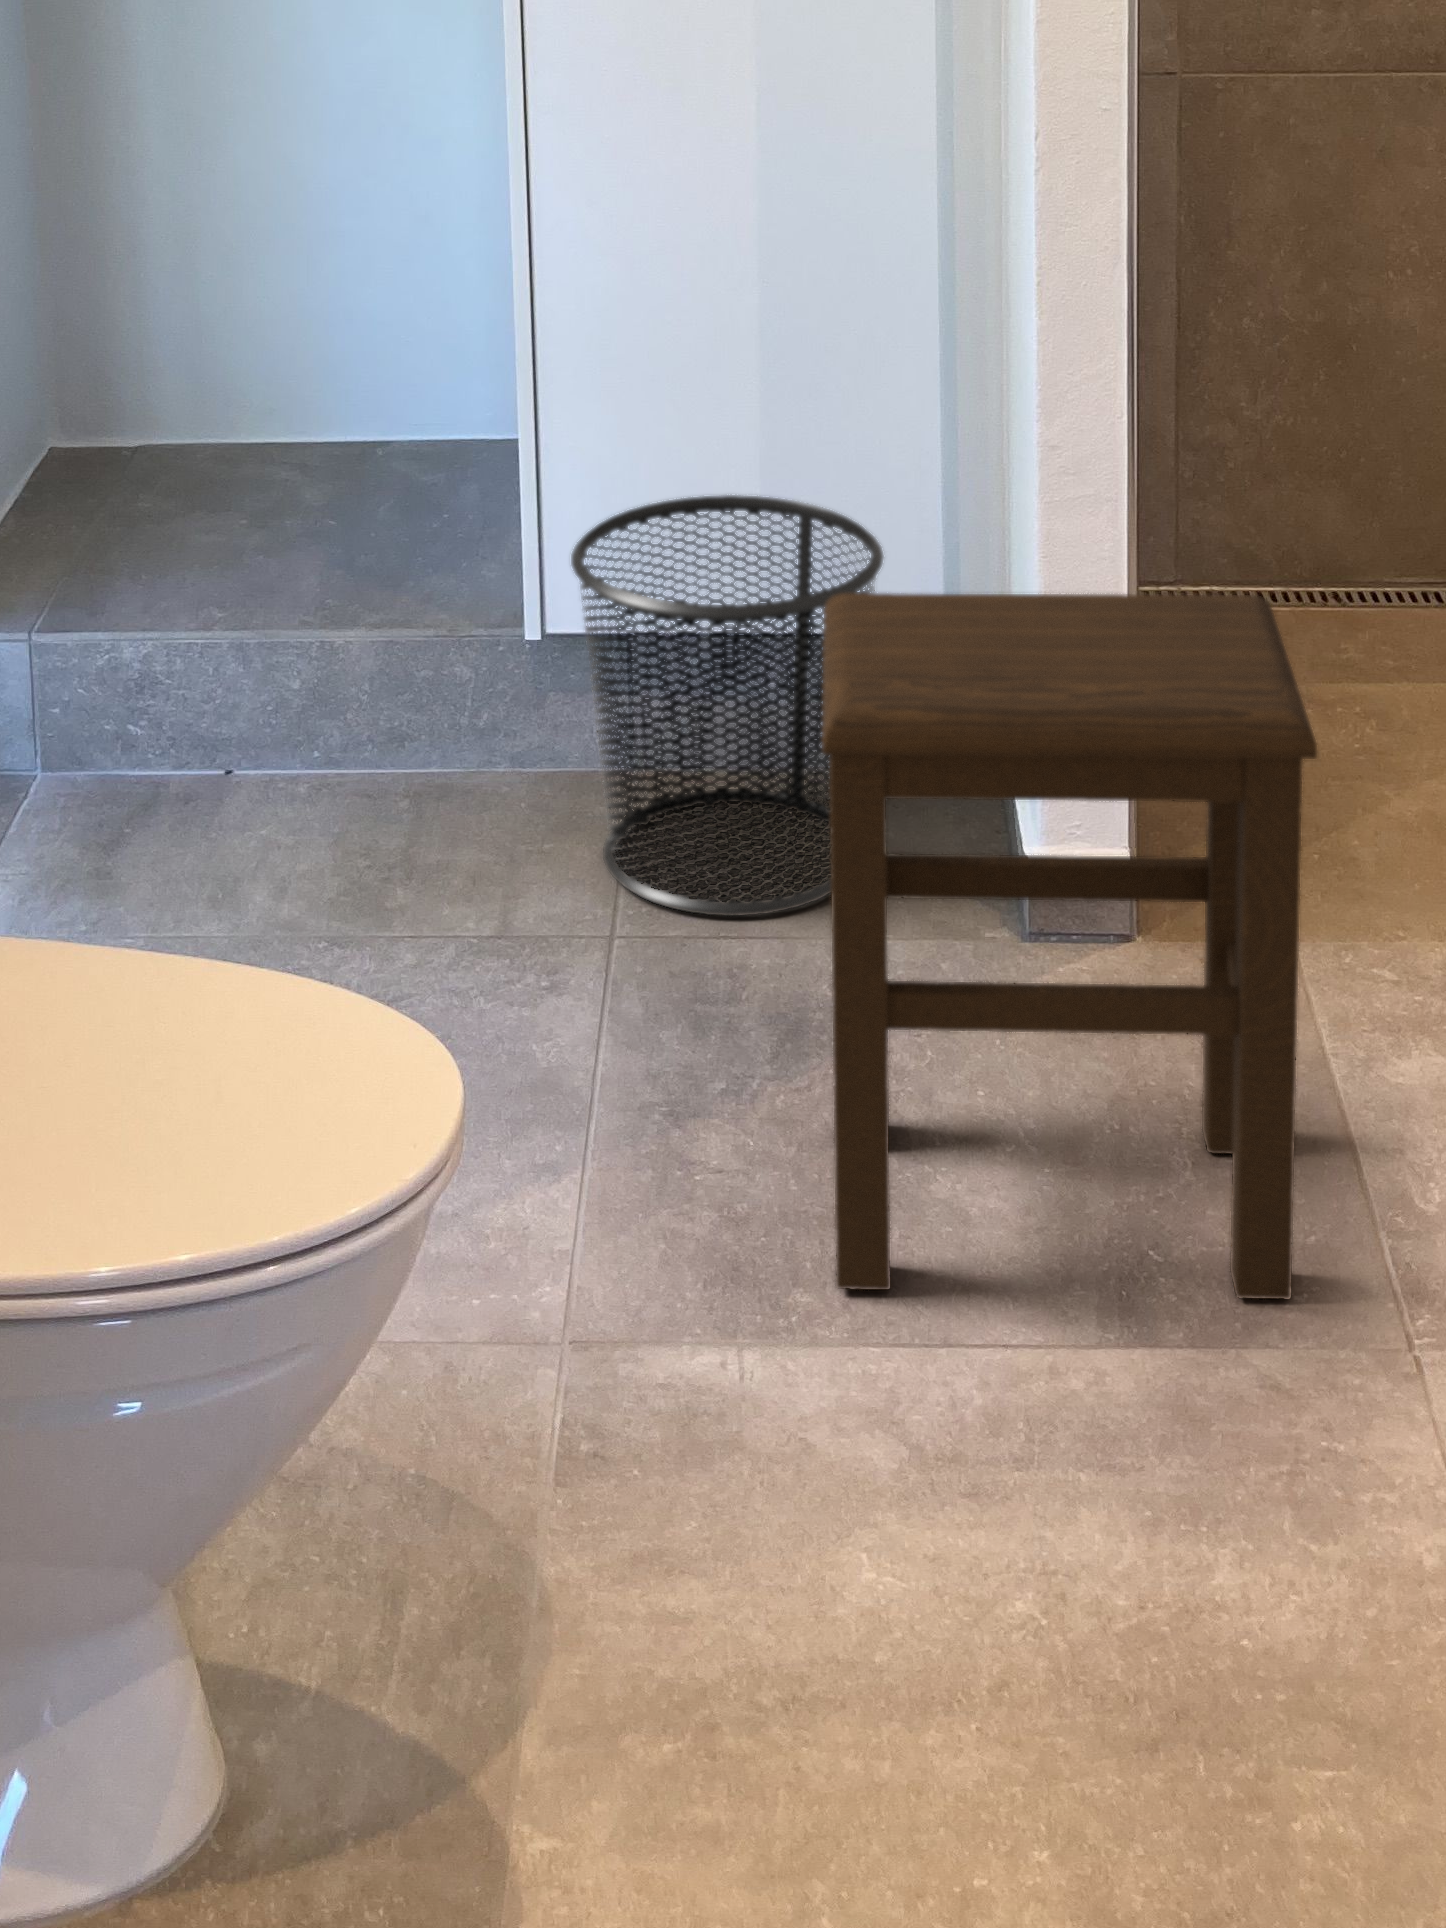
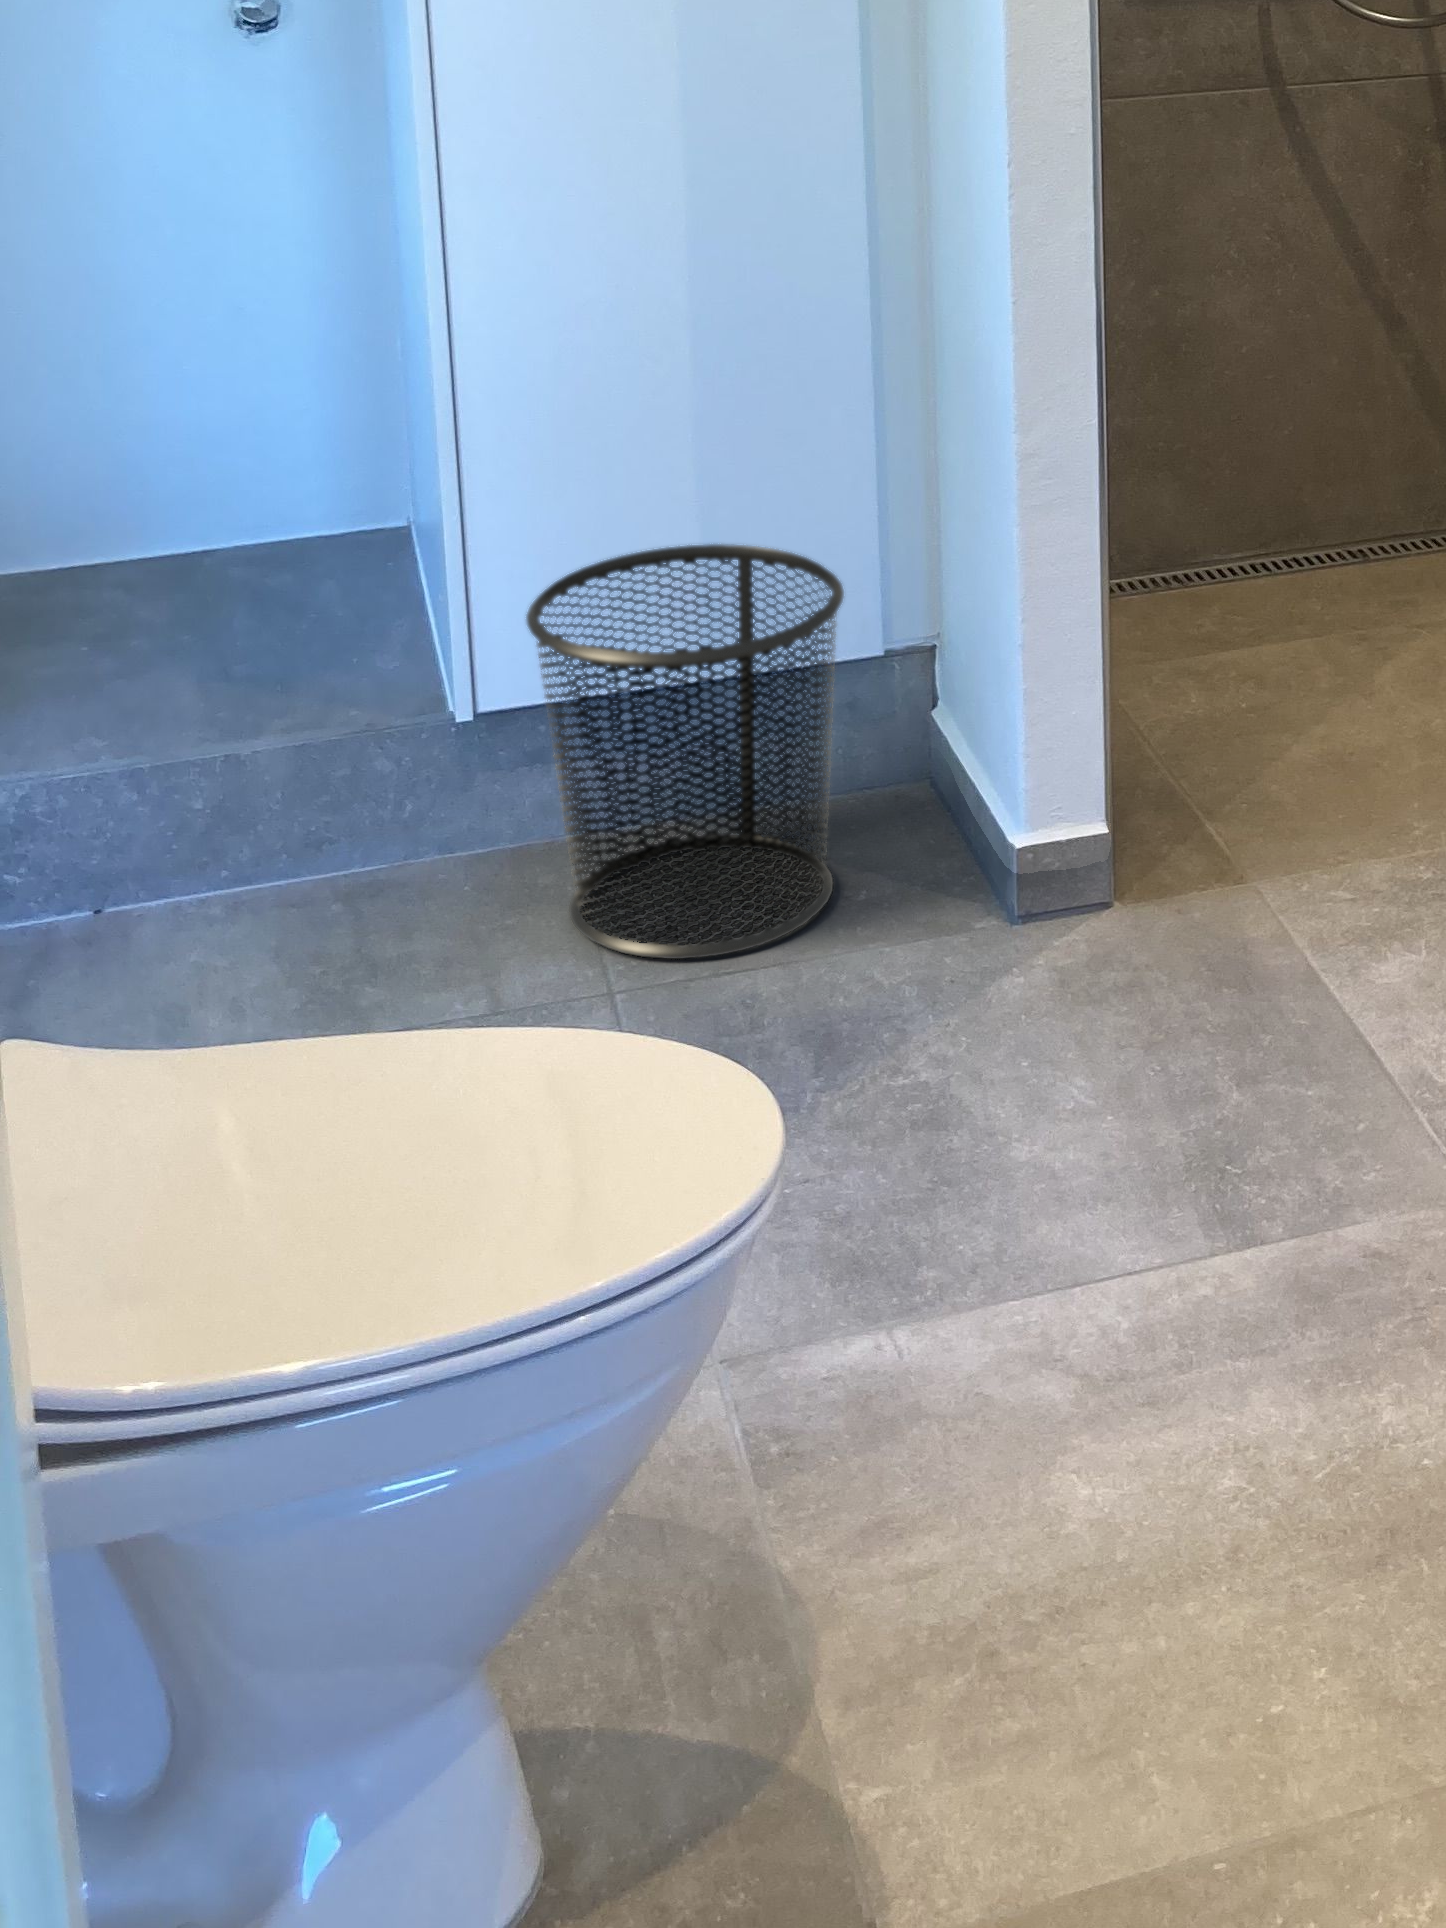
stool: present [821,593,1317,1299] -> none [874,558,1373,1258]

